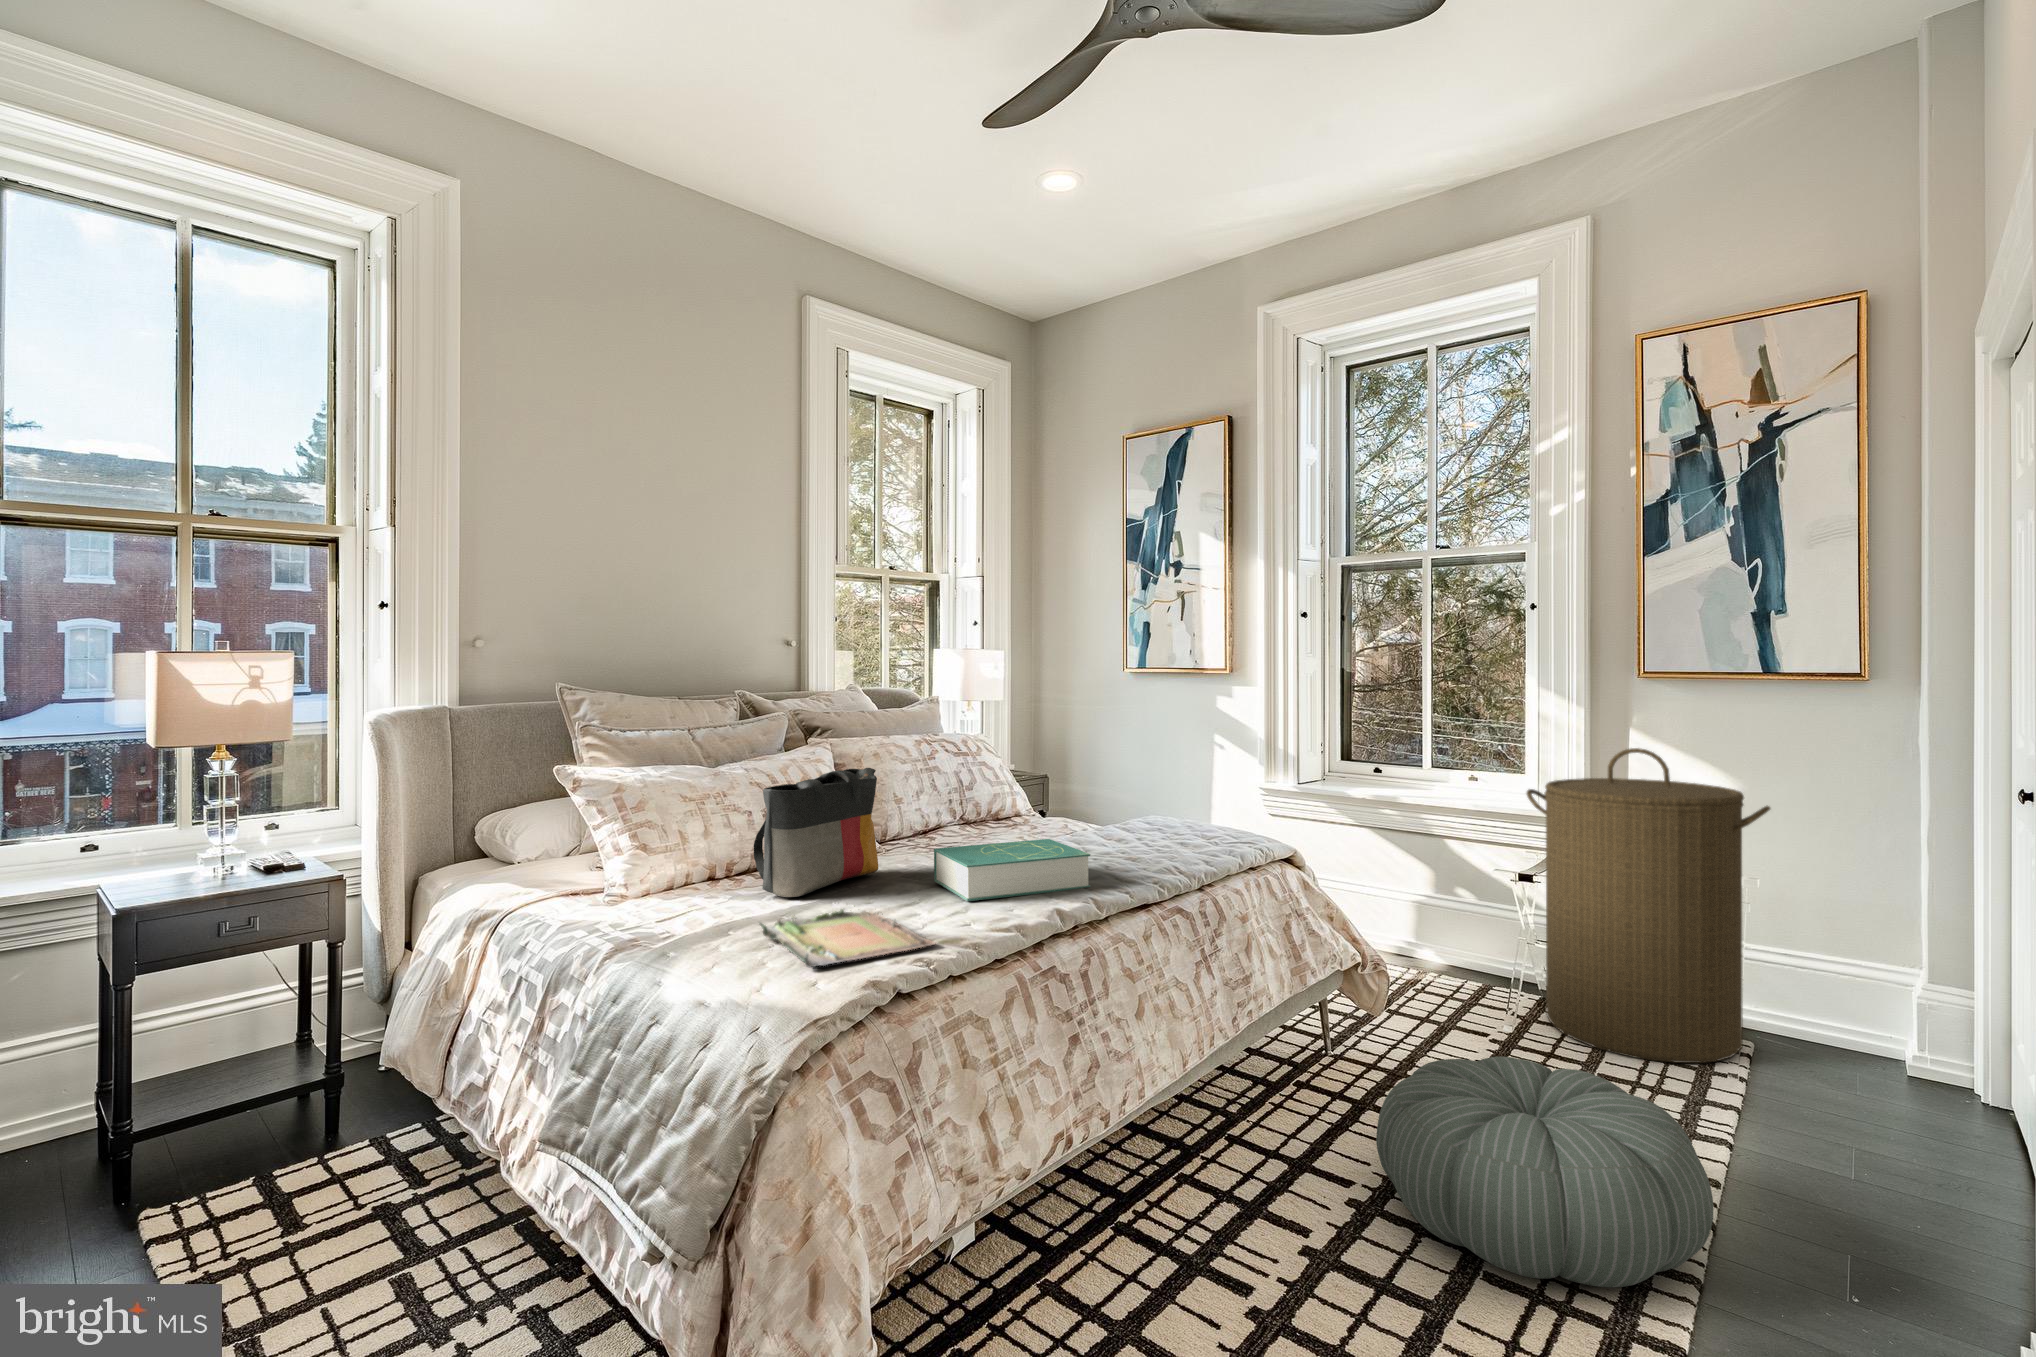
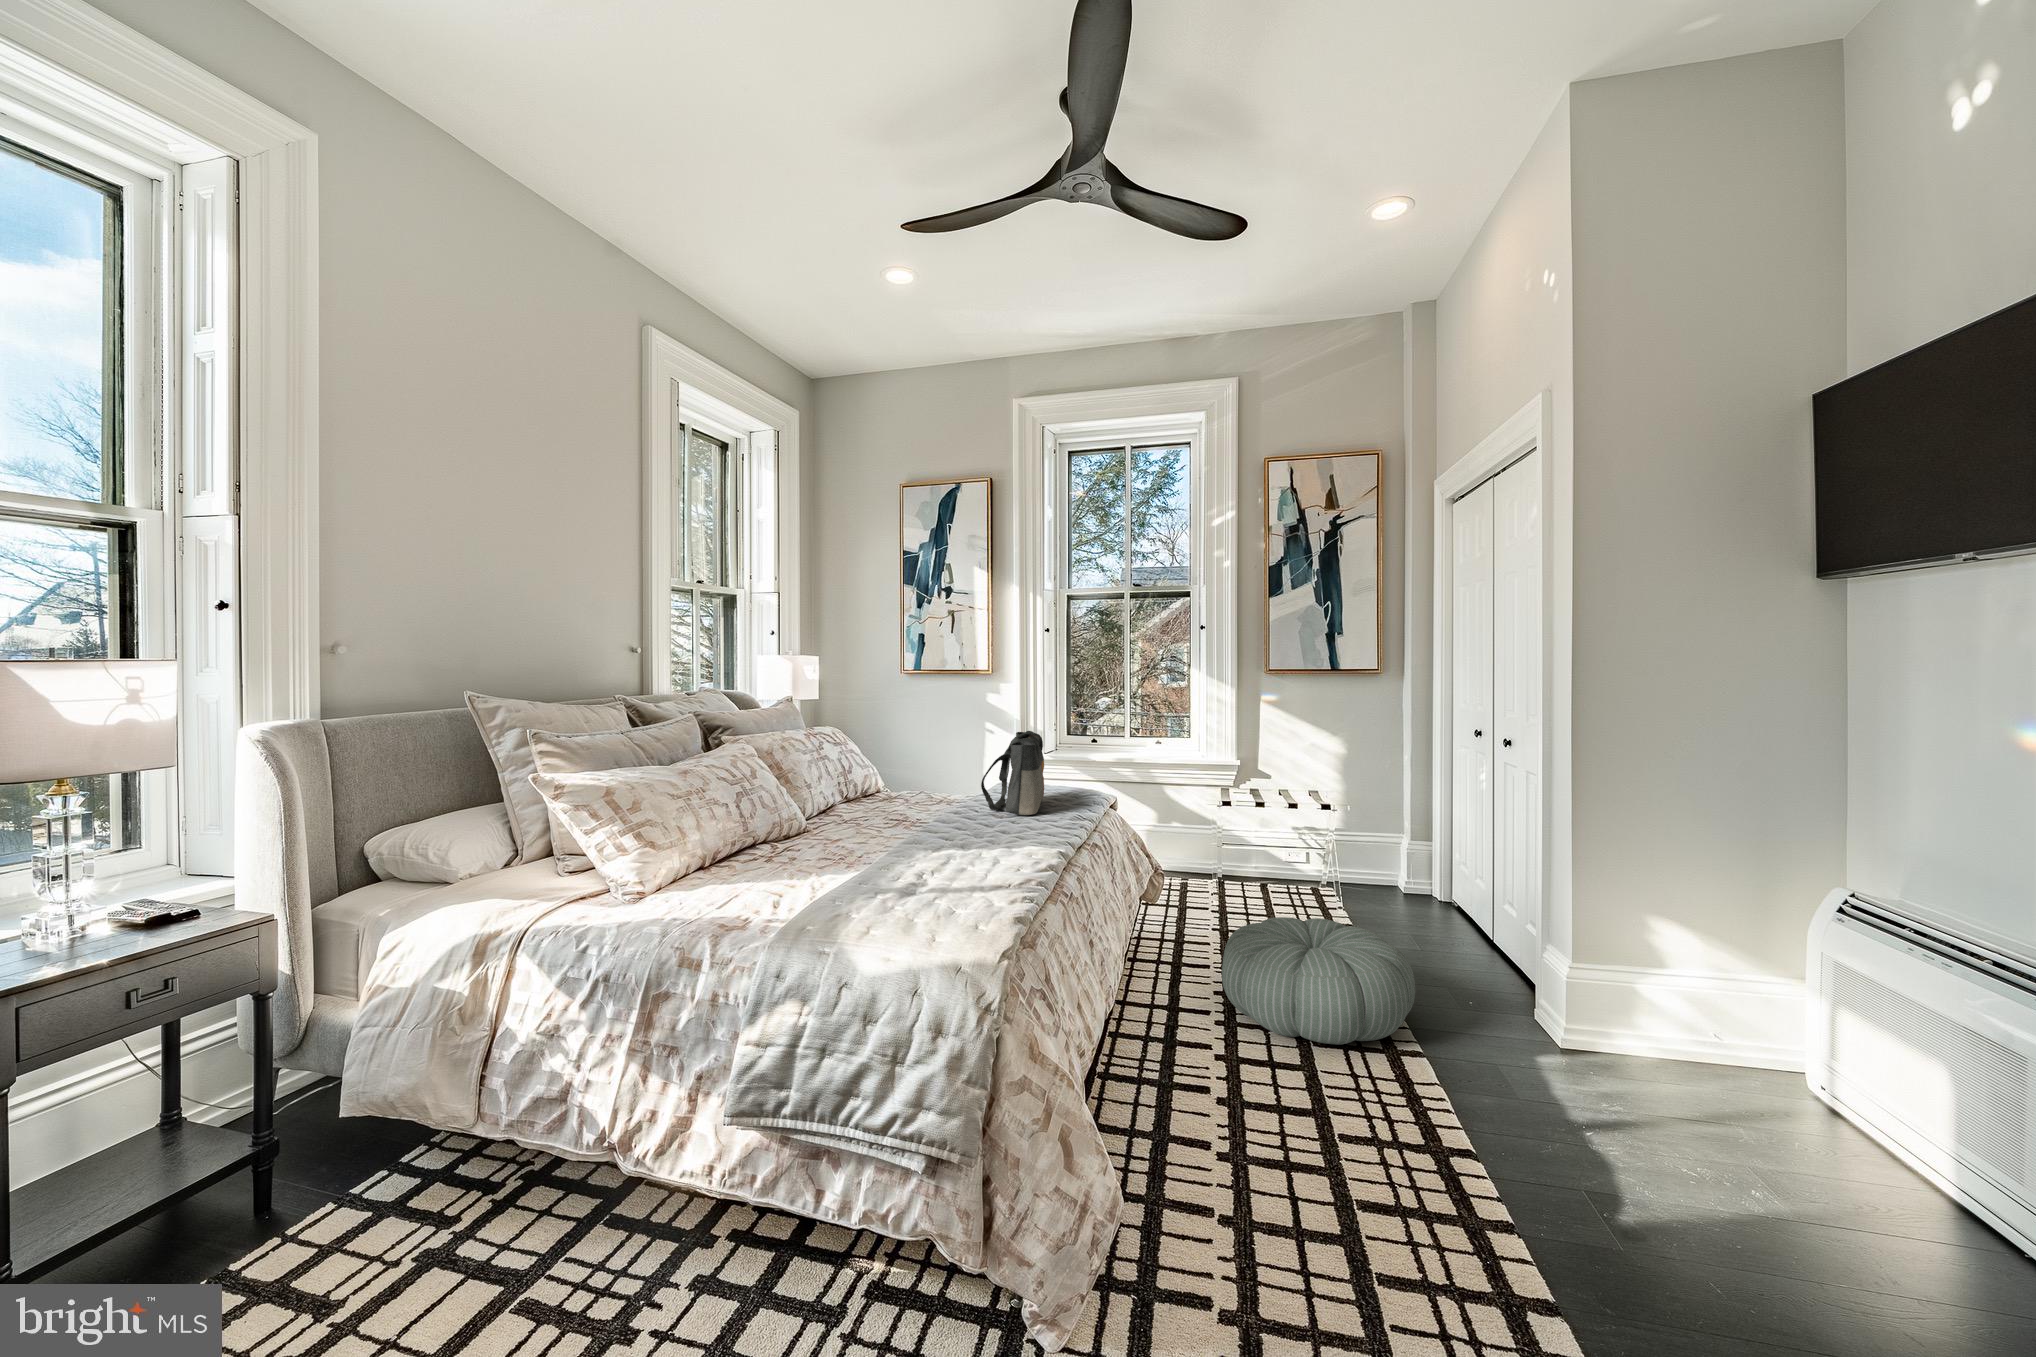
laundry hamper: present [1527,748,1770,1063] -> none [1213,719,1350,911]
tote bag: present [753,768,878,897] -> present [981,731,1044,815]
book: present [934,839,1091,901] -> none [919,805,1042,857]
tray: present [760,909,936,968] -> none [848,866,1015,920]

